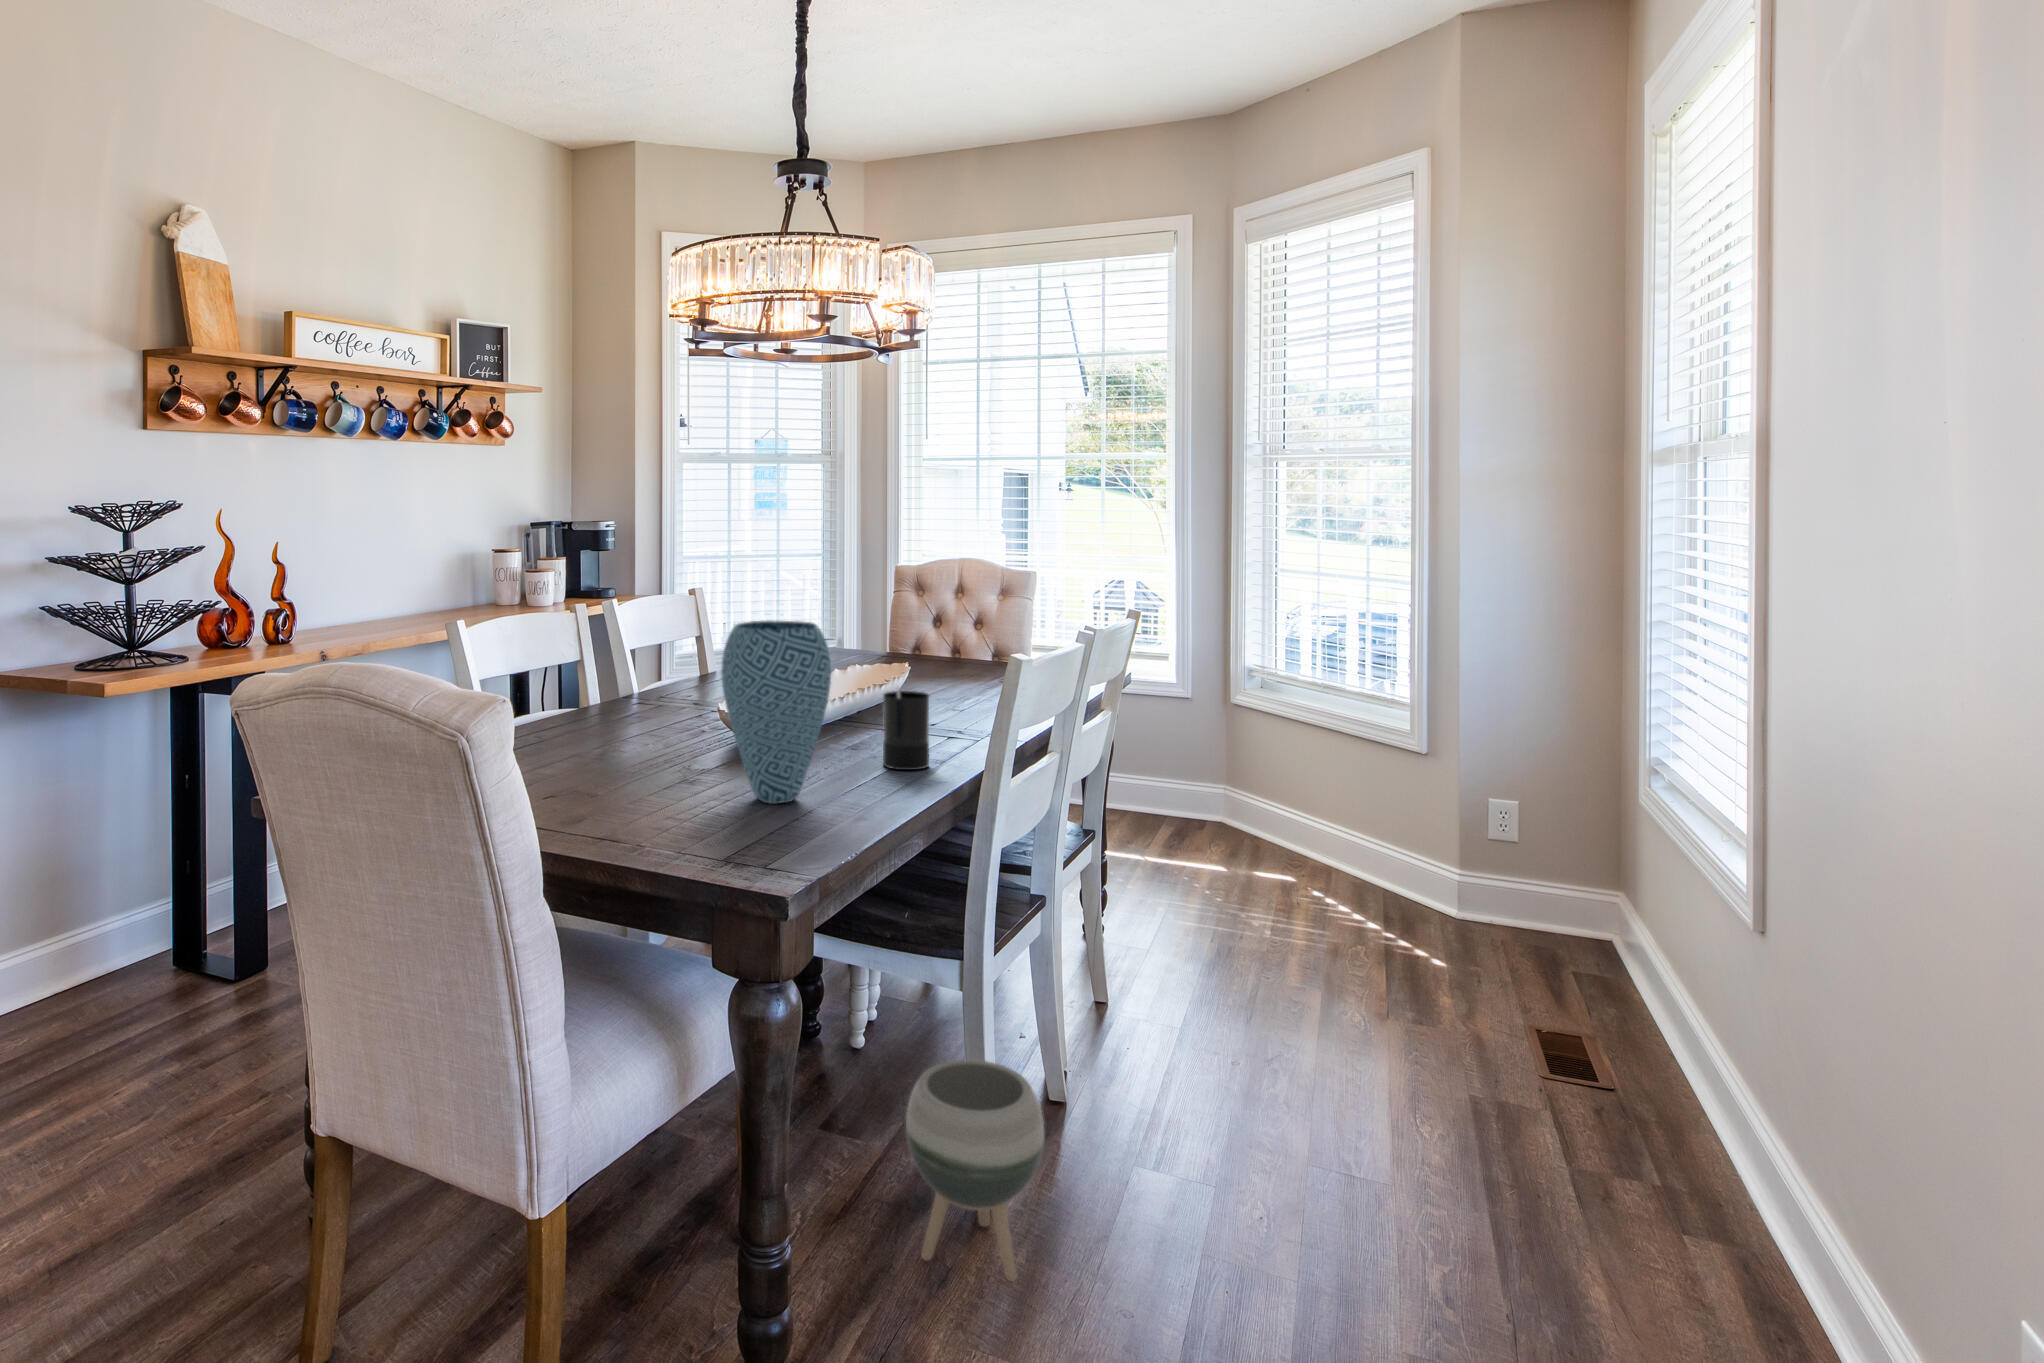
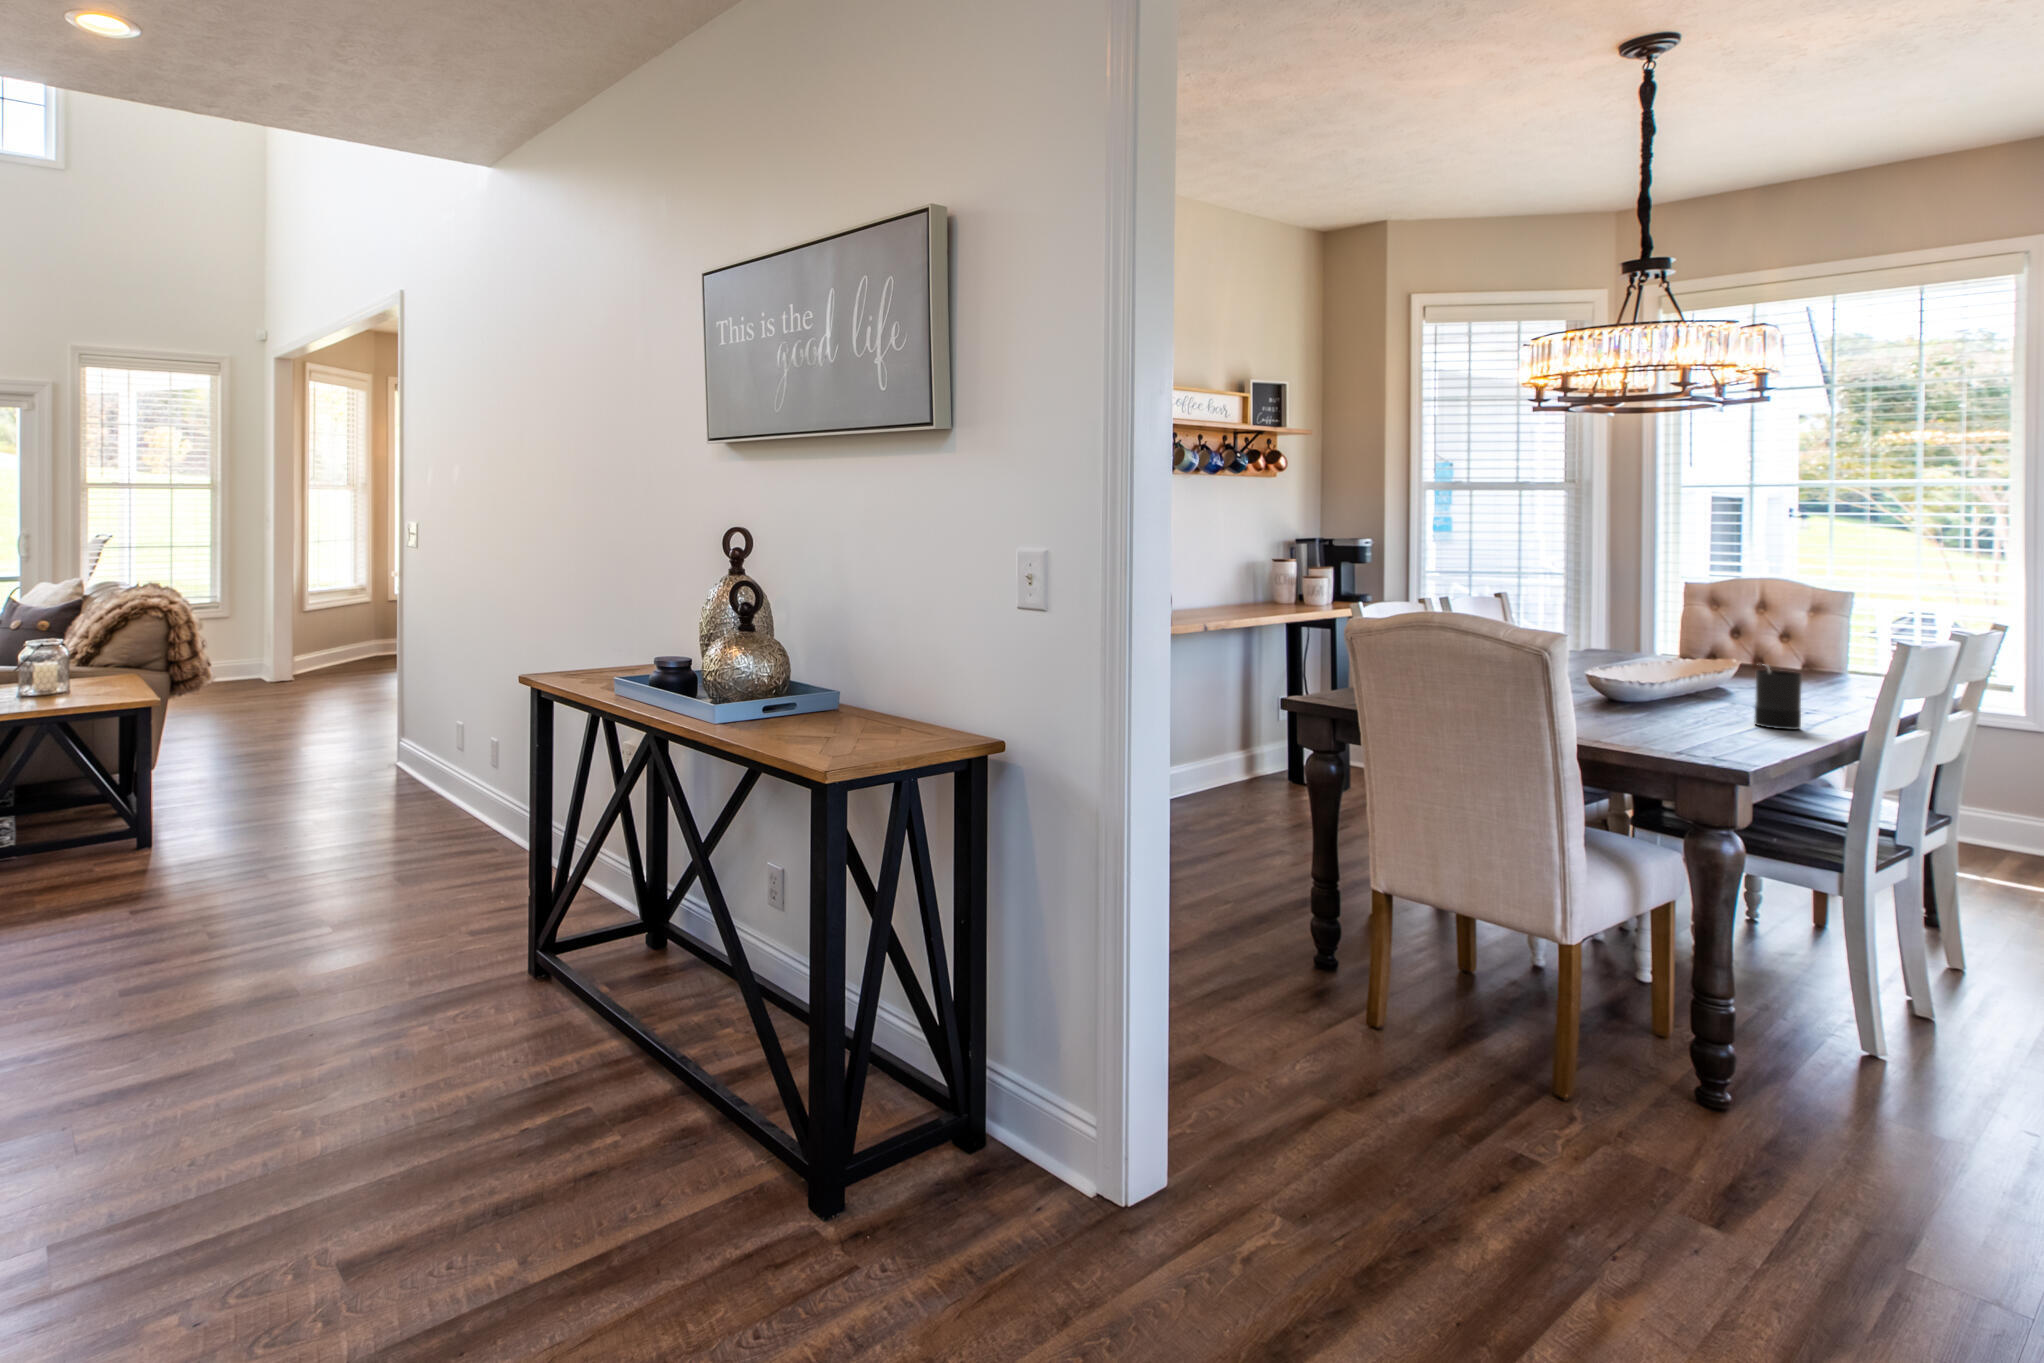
vase: present [721,621,831,804] -> none [1635,607,1734,736]
planter: present [906,1060,1044,1281] -> none [1806,940,1944,1100]

